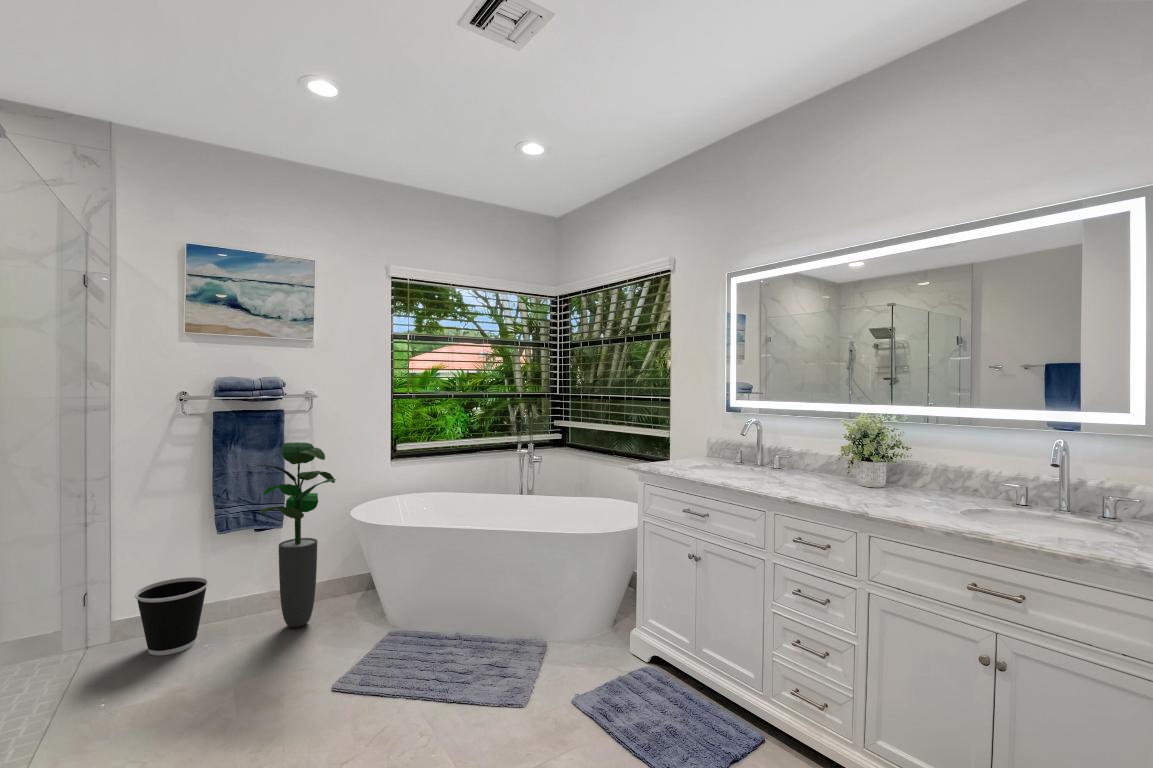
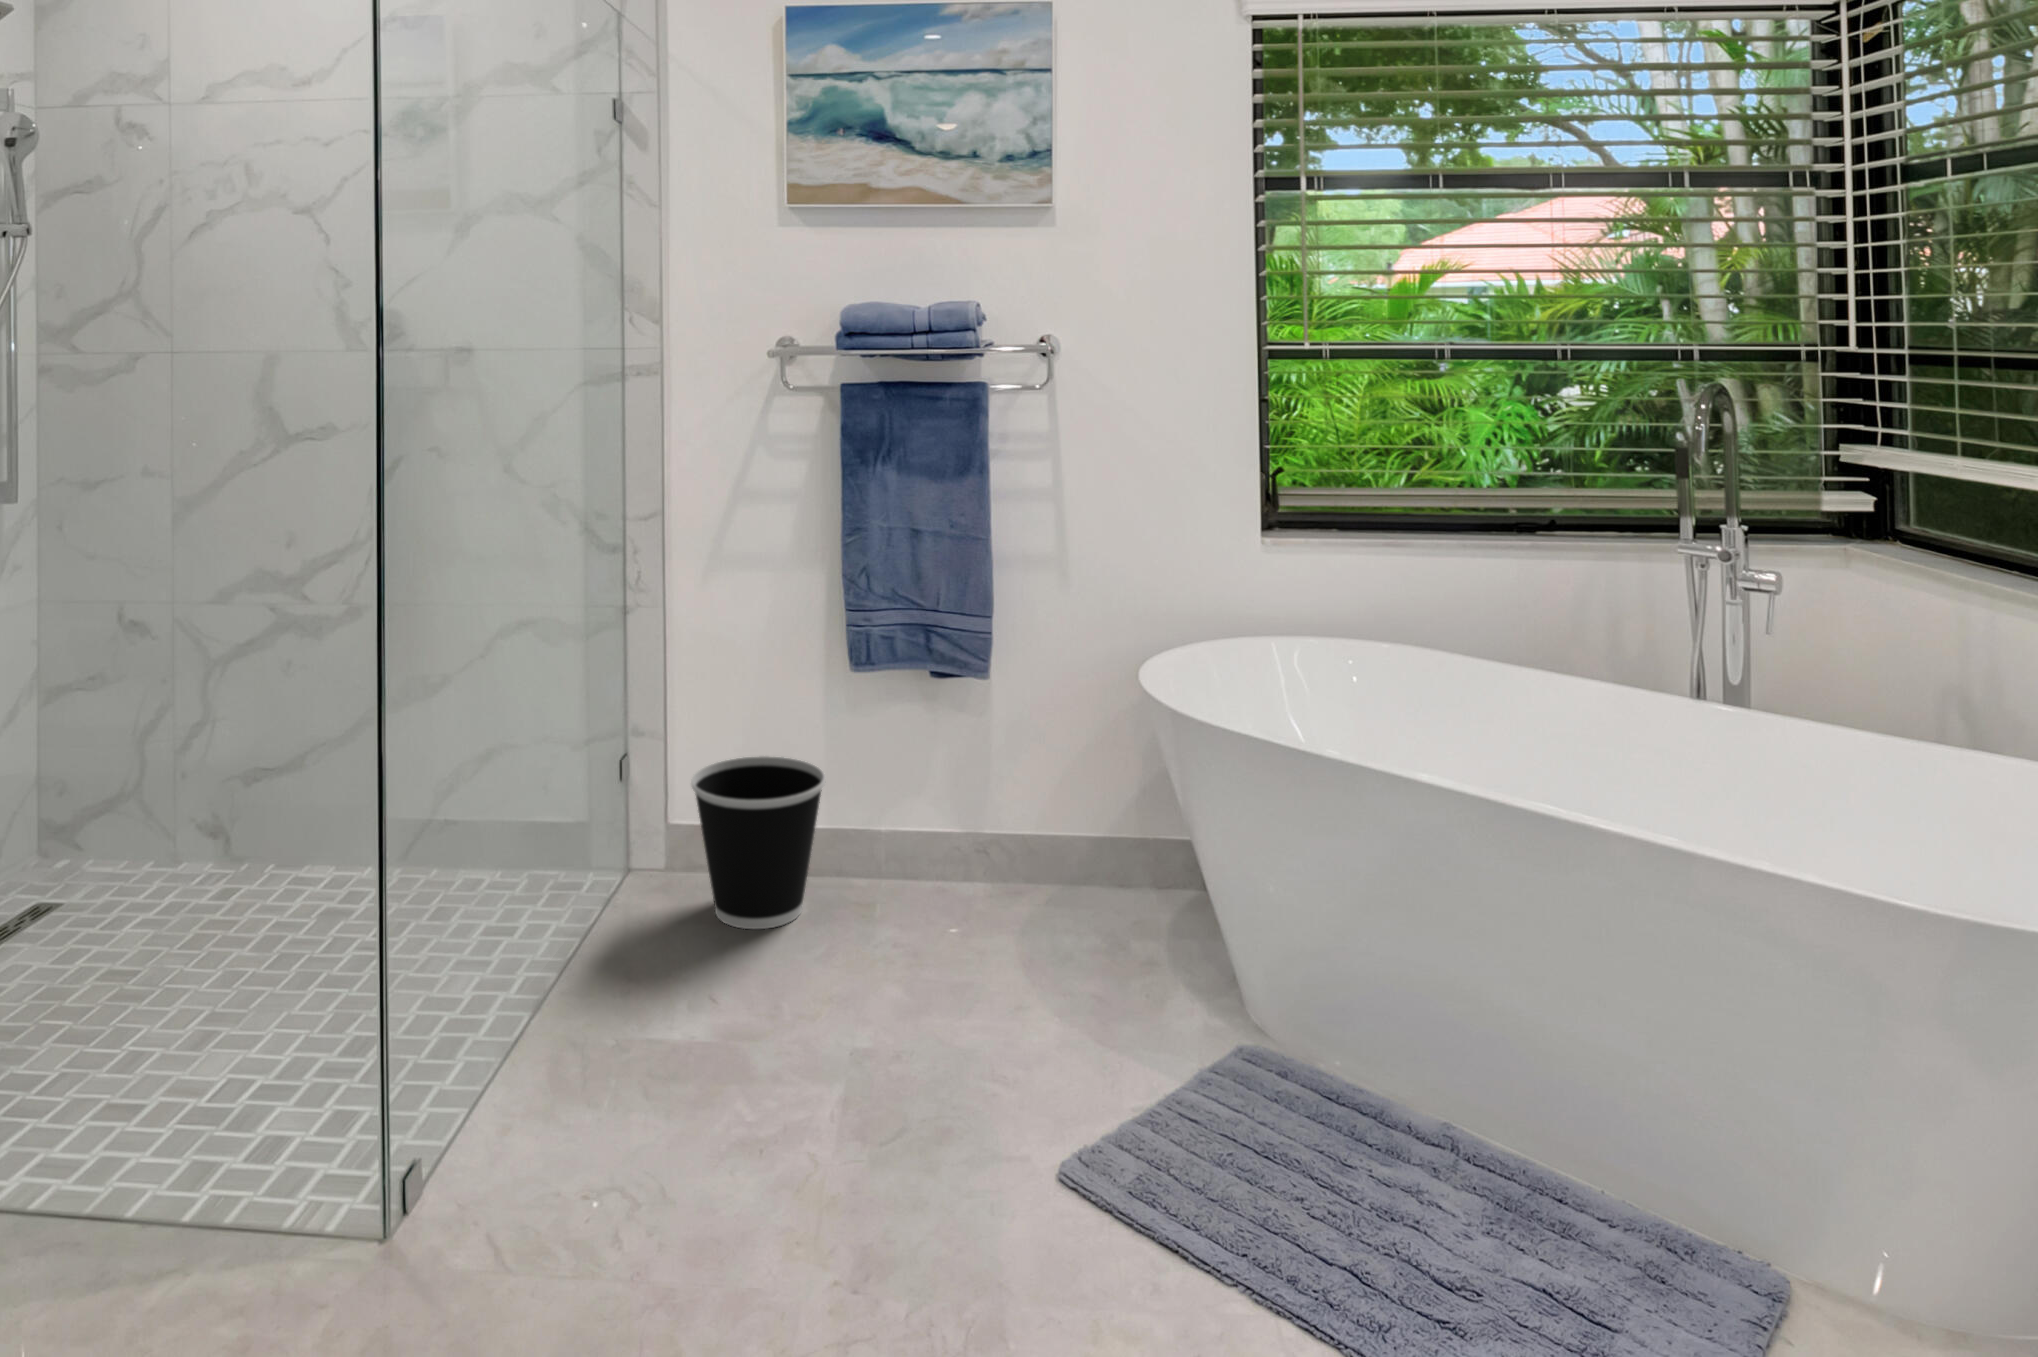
potted plant: present [252,442,336,627] -> none [903,466,1103,943]

